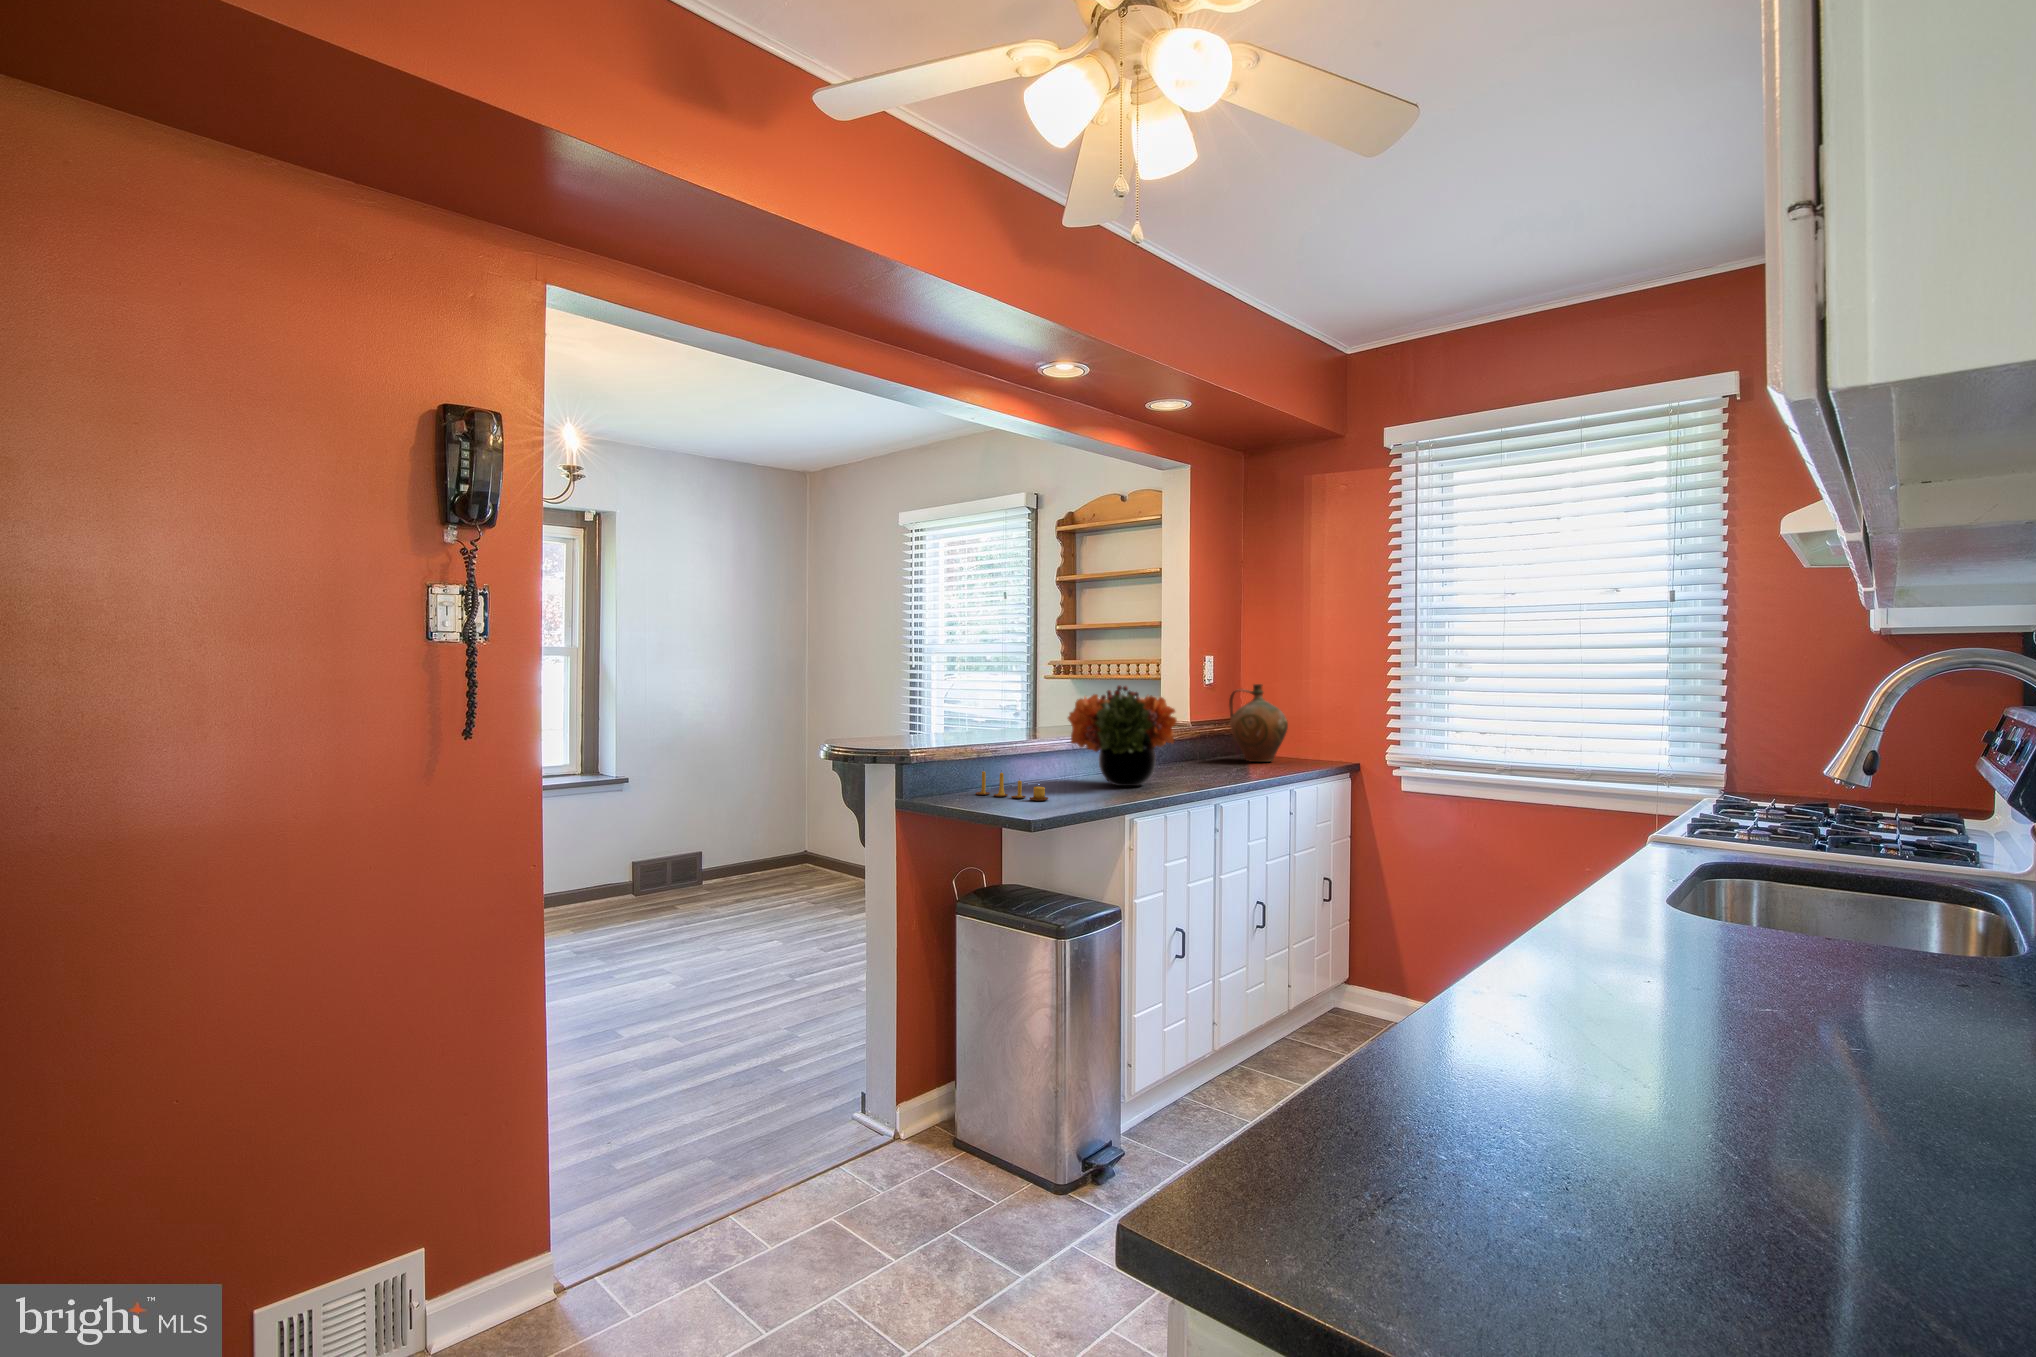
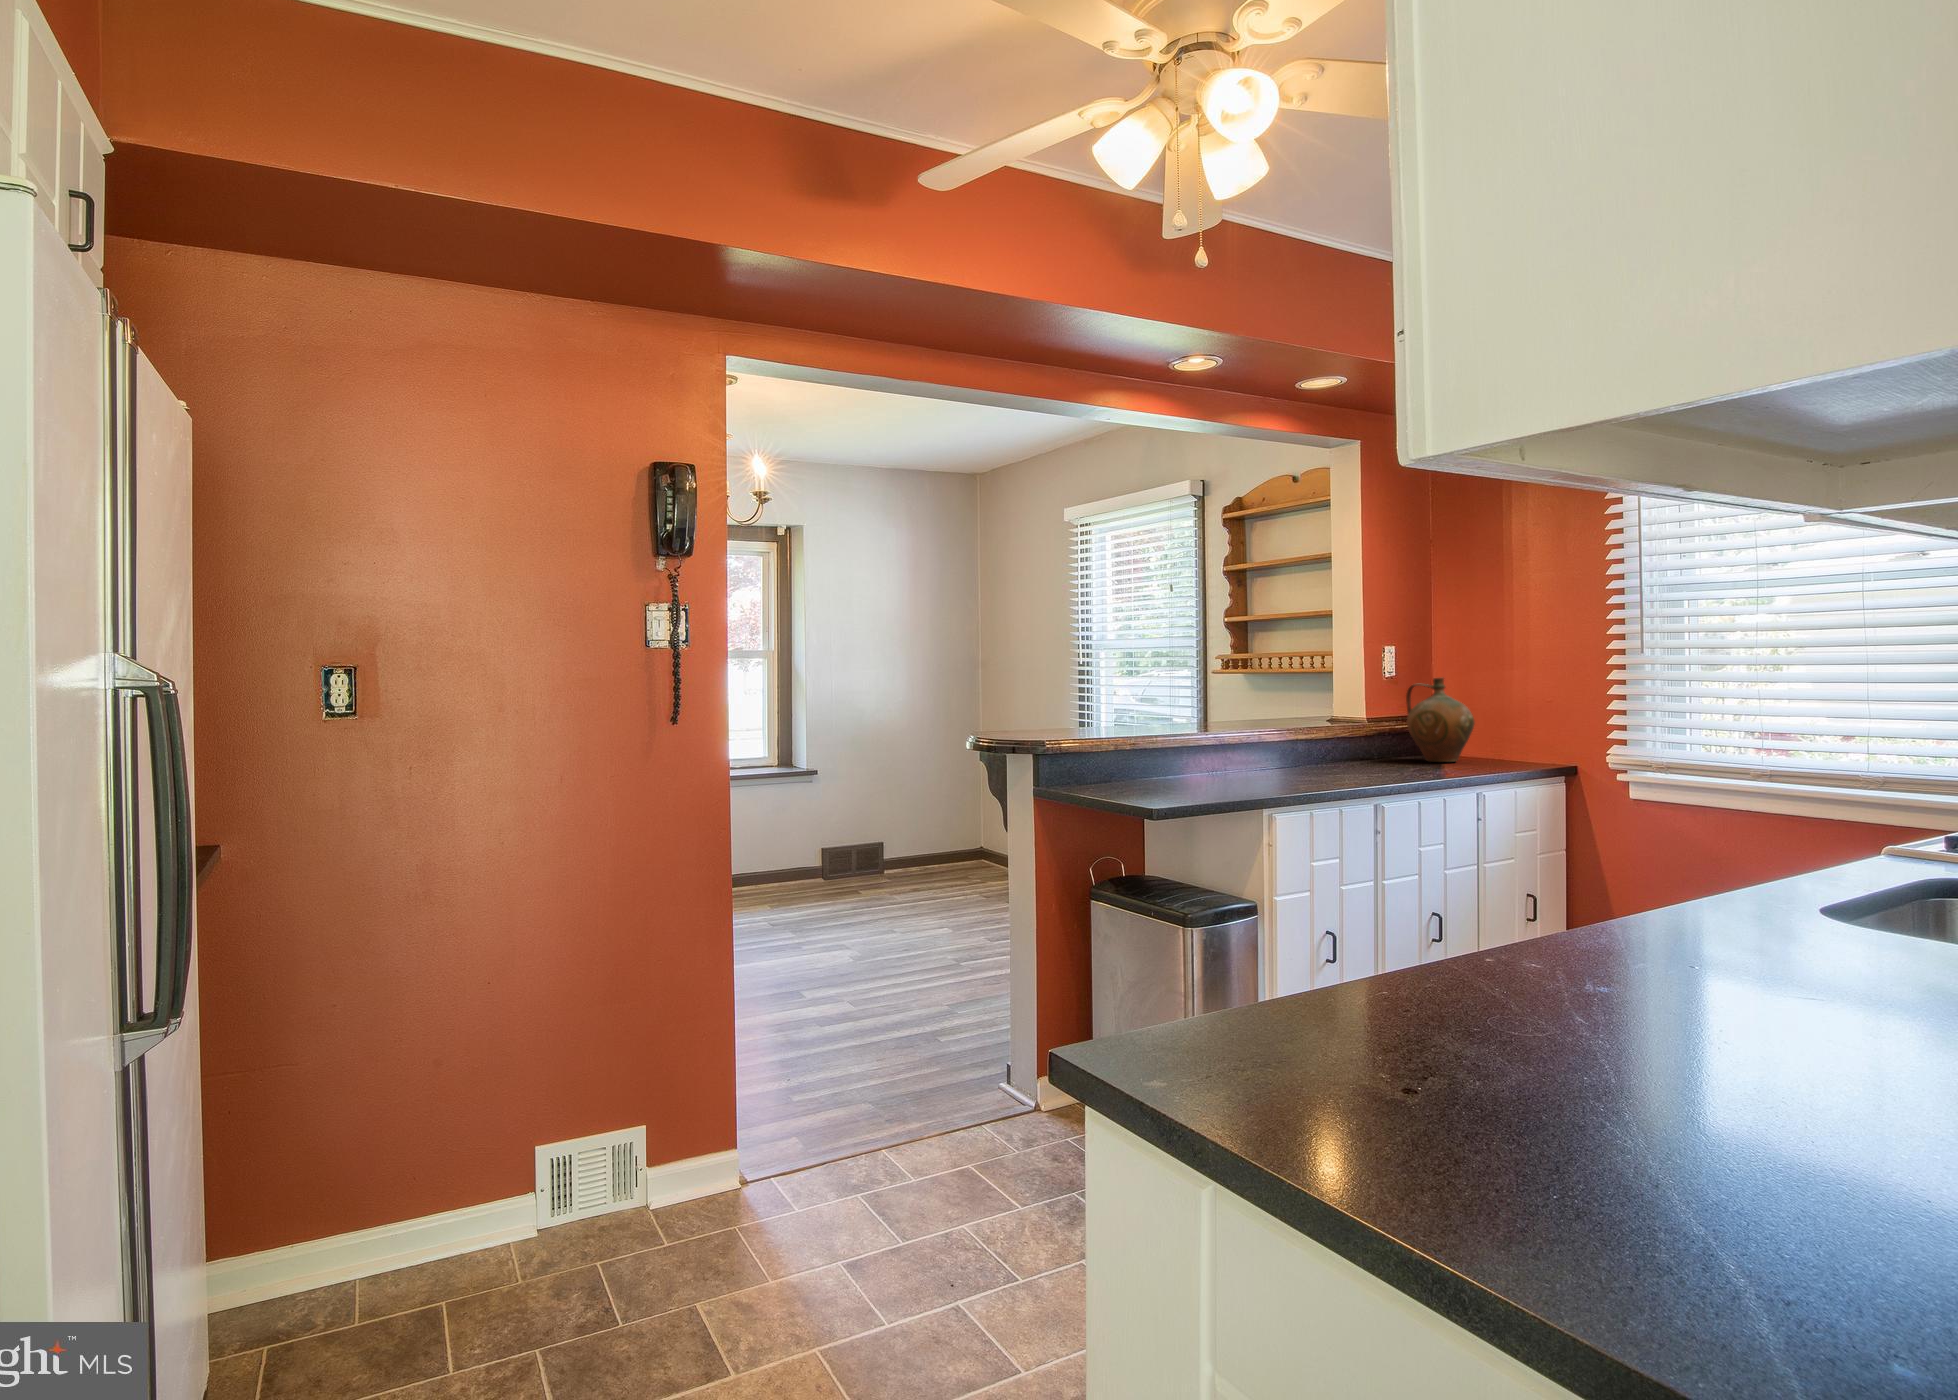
flower arrangement: present [1068,685,1177,786] -> none [1208,680,1326,782]
candle: present [976,771,1048,801] -> none [1112,761,1181,793]

